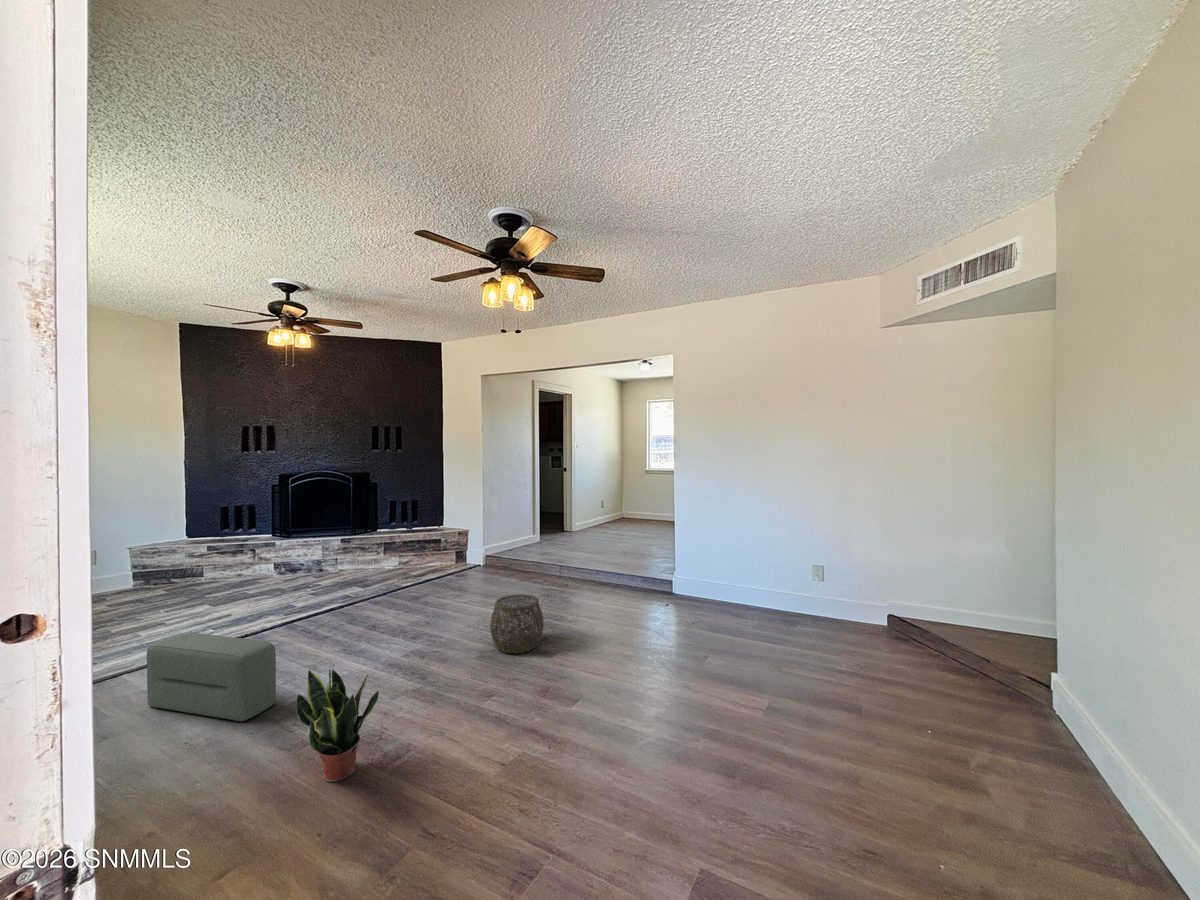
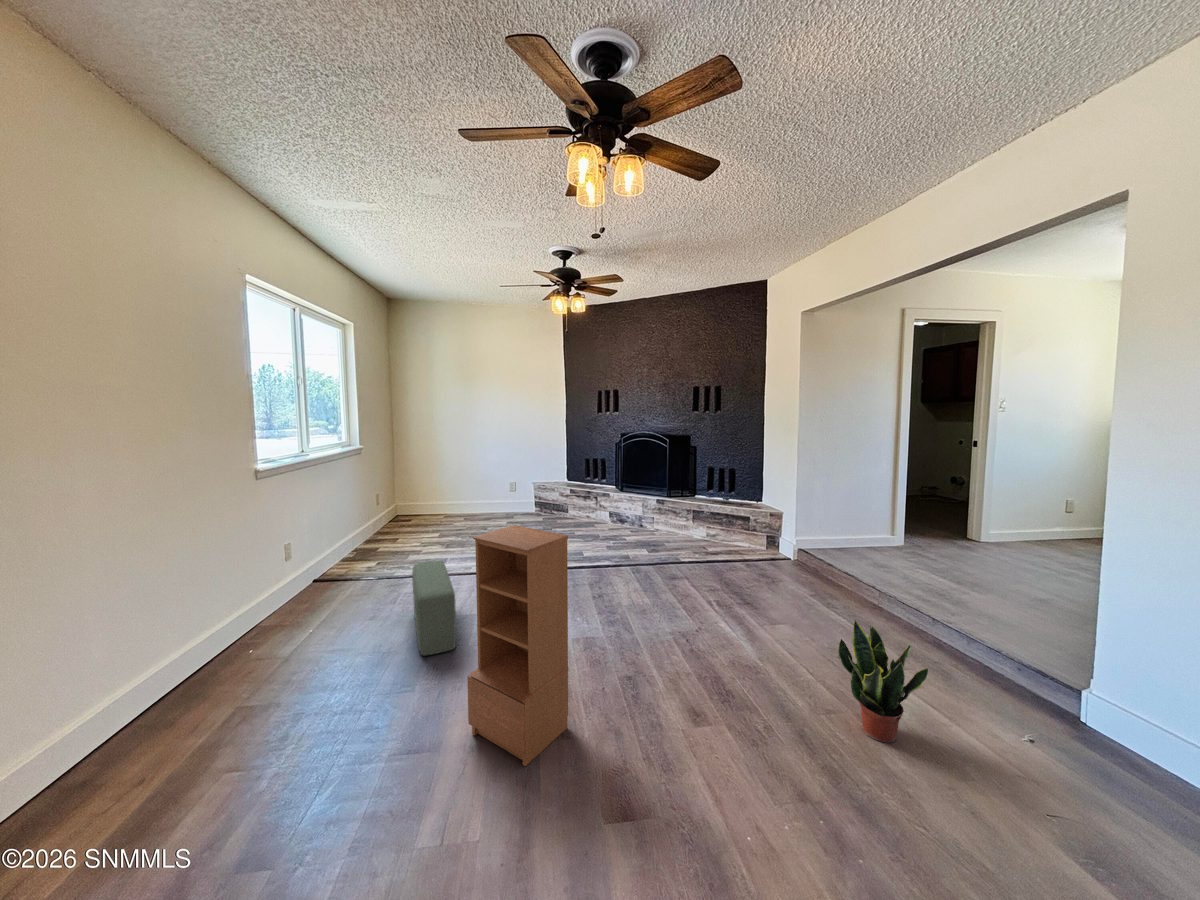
bookcase: none [388,543,454,724] -> present [467,525,569,766]
woven basket: present [490,594,544,653] -> none [664,623,747,722]
potted plant: present [296,669,379,782] -> present [838,621,928,743]

